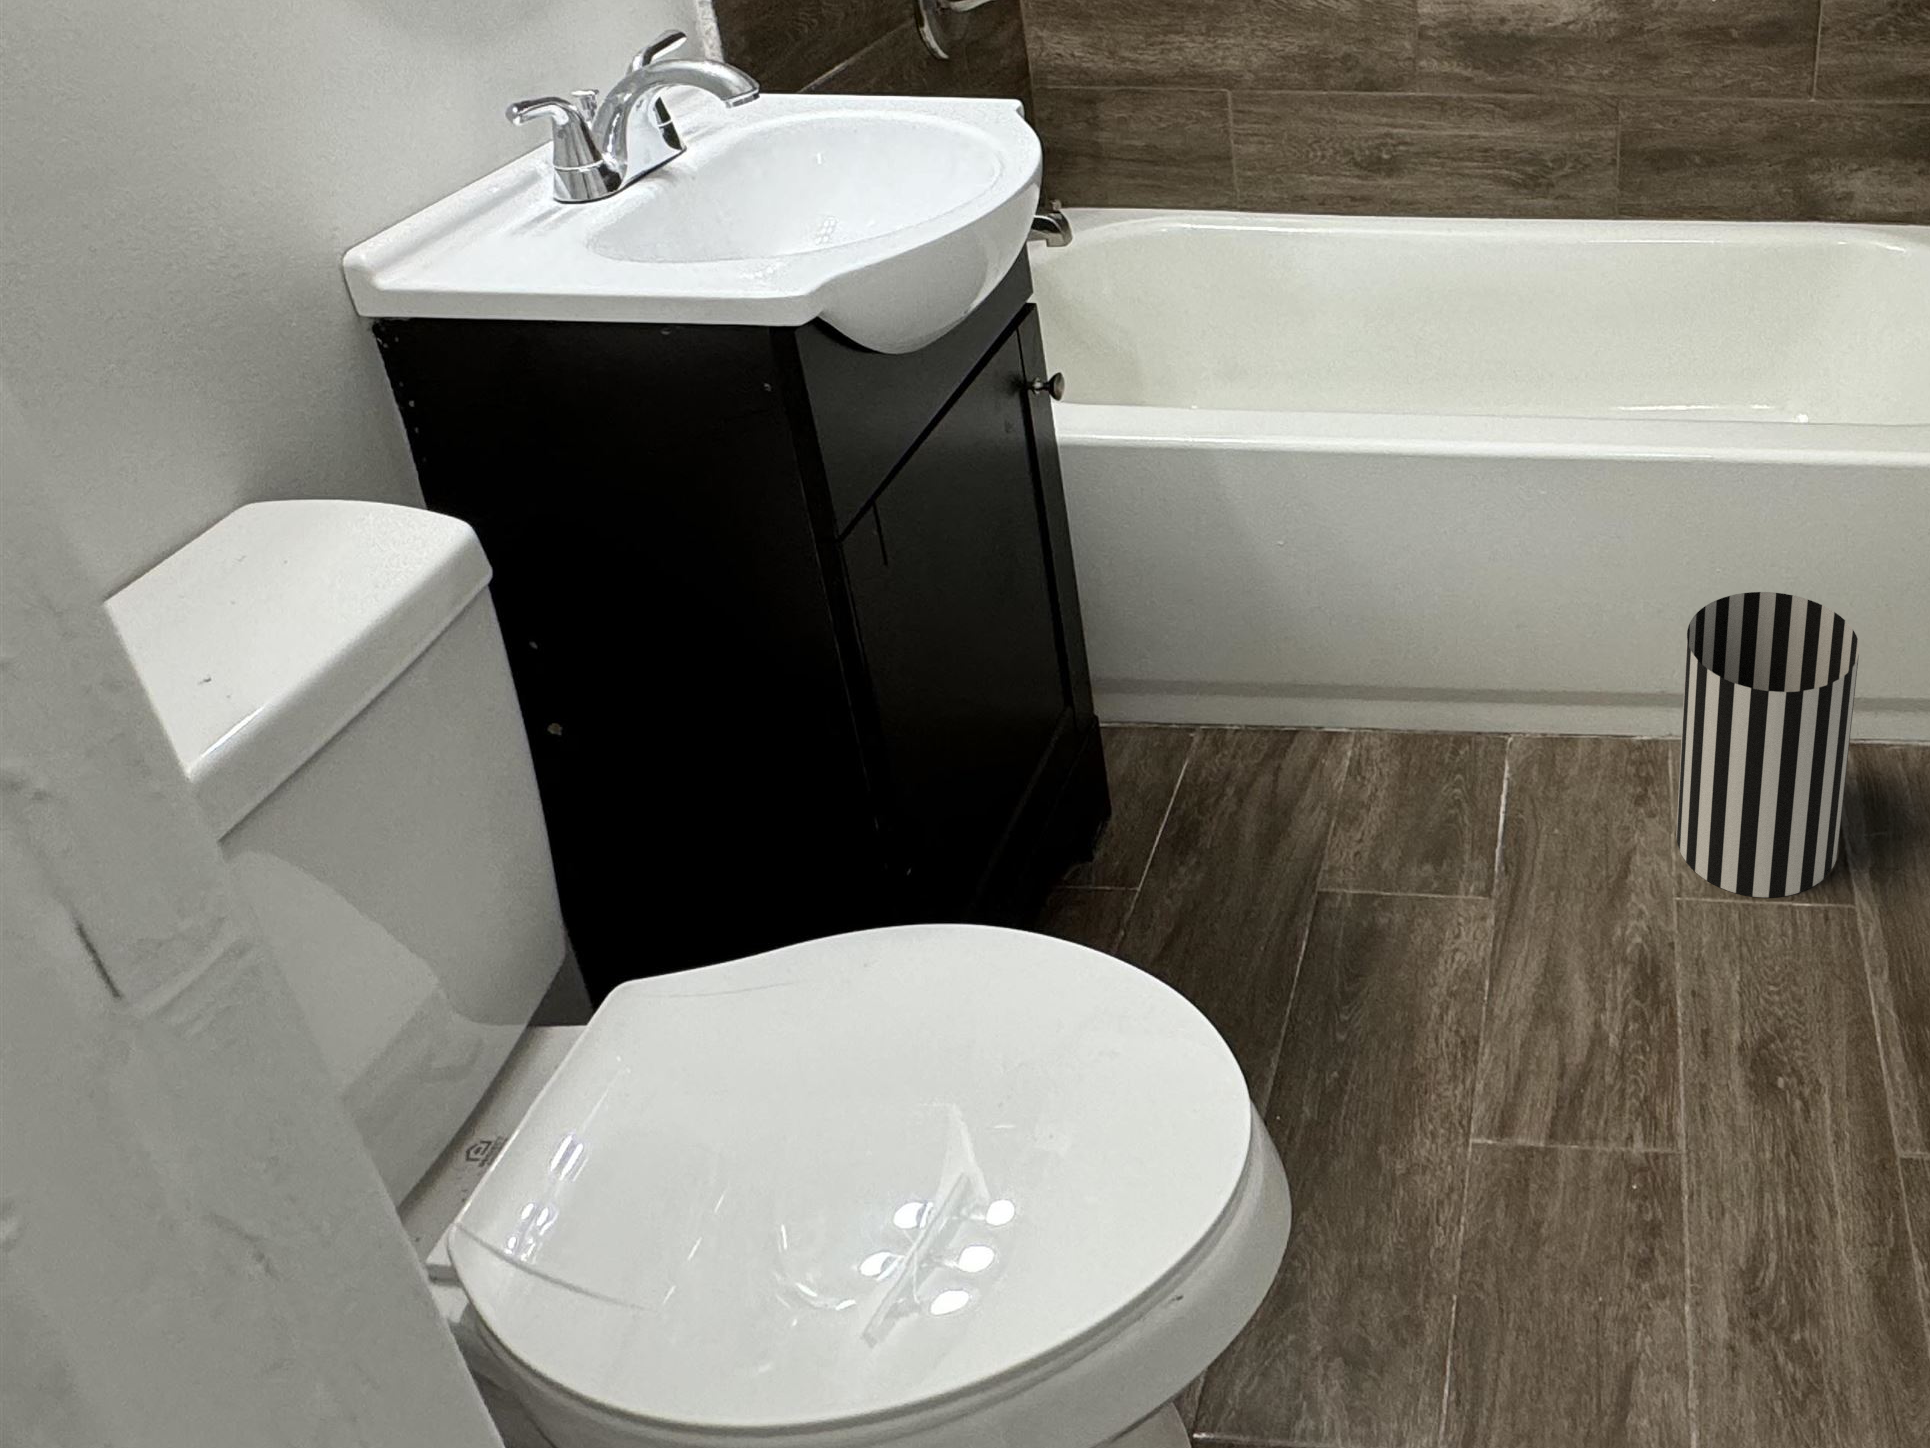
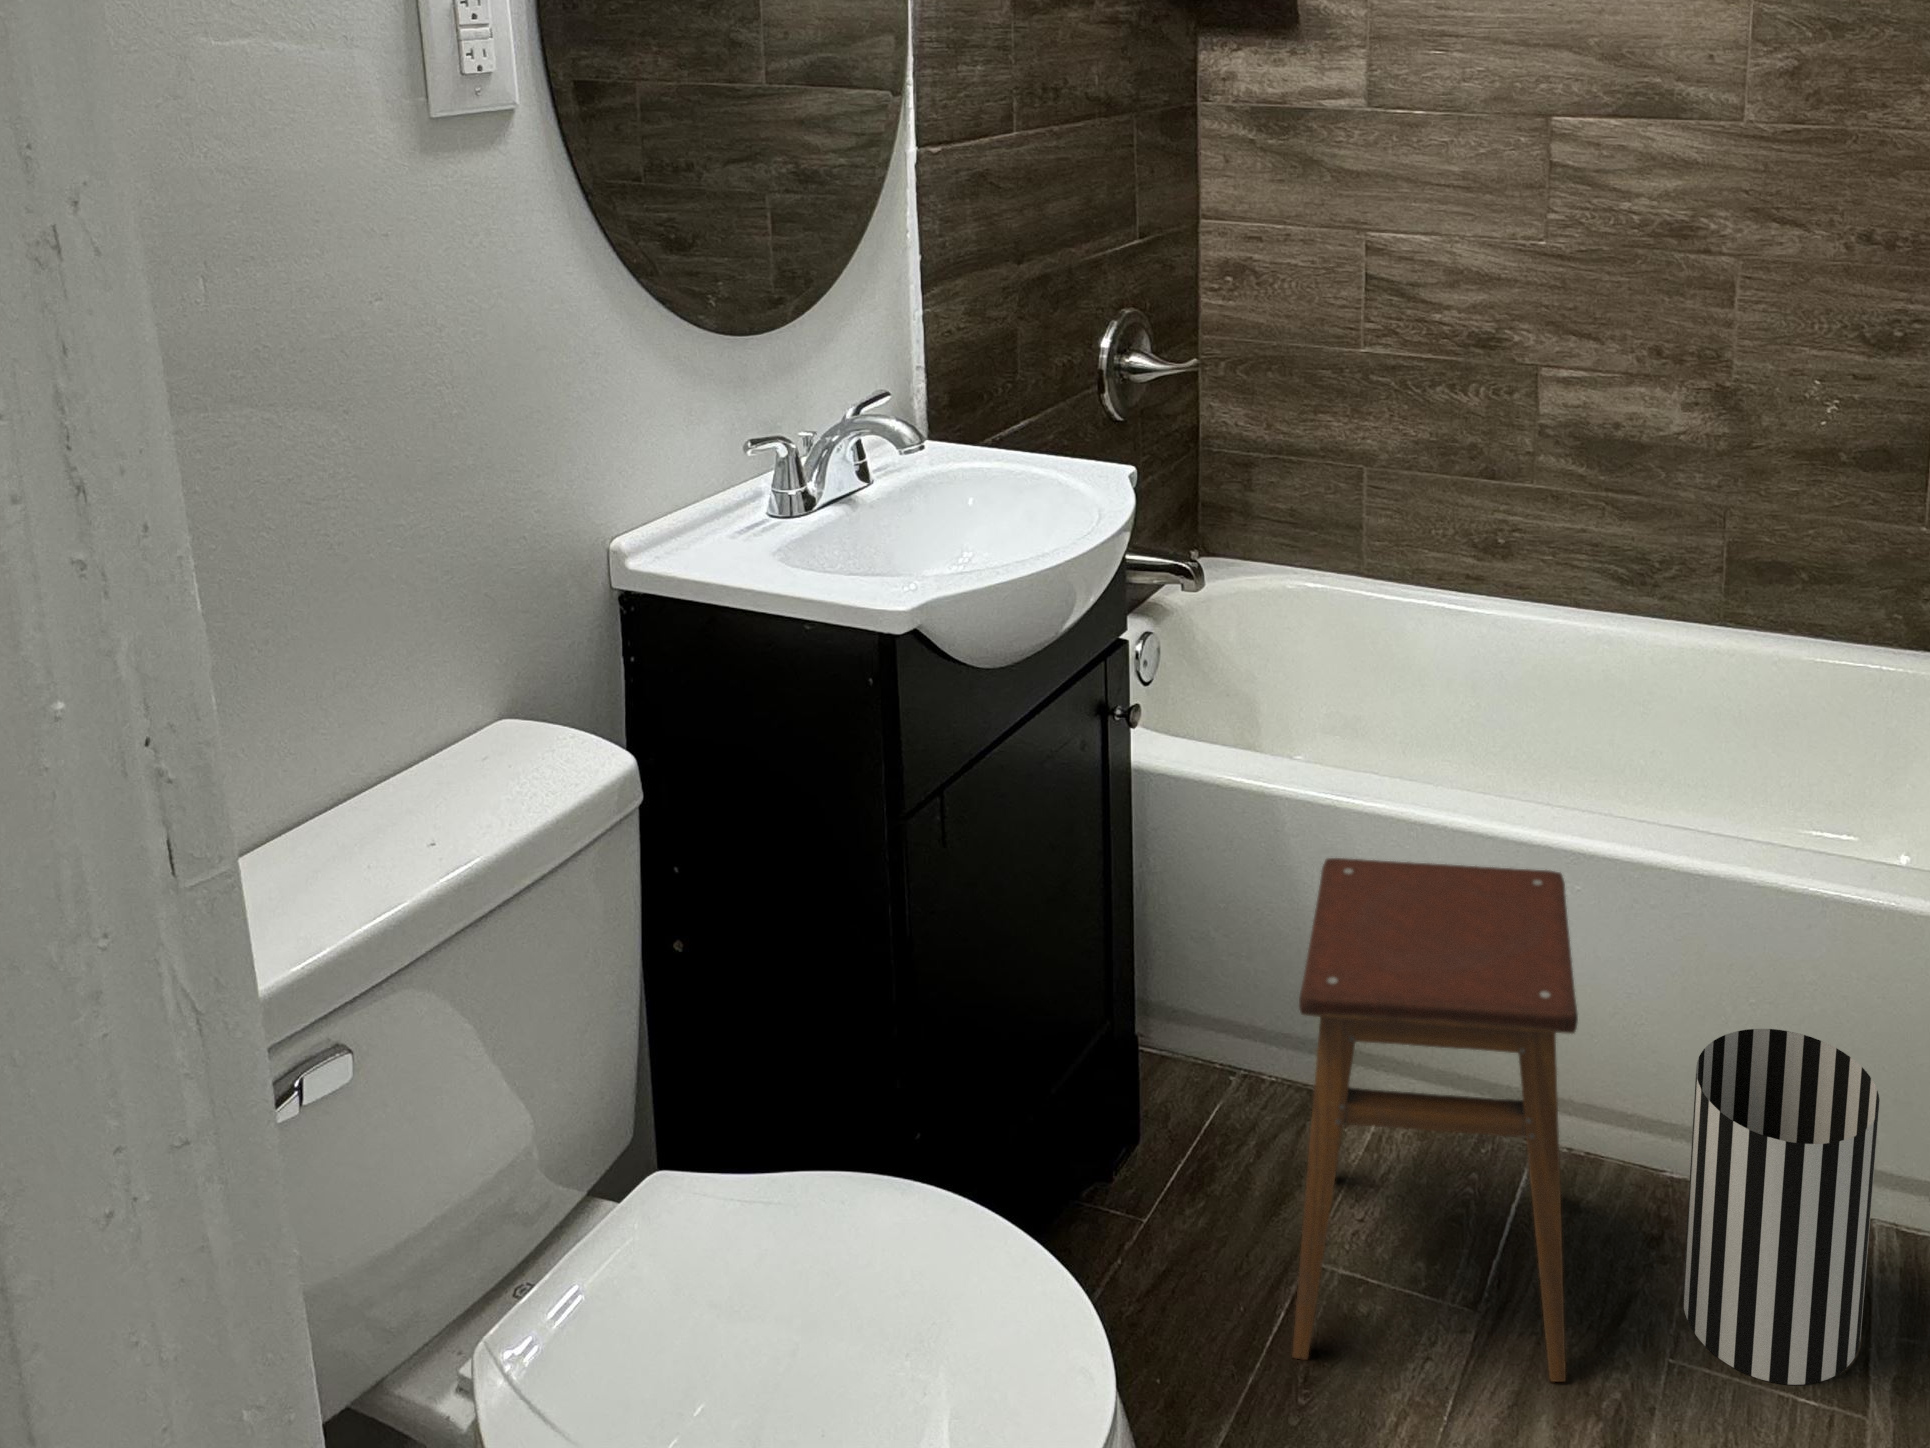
stool: none [1288,480,1594,982] -> present [1292,858,1578,1382]

